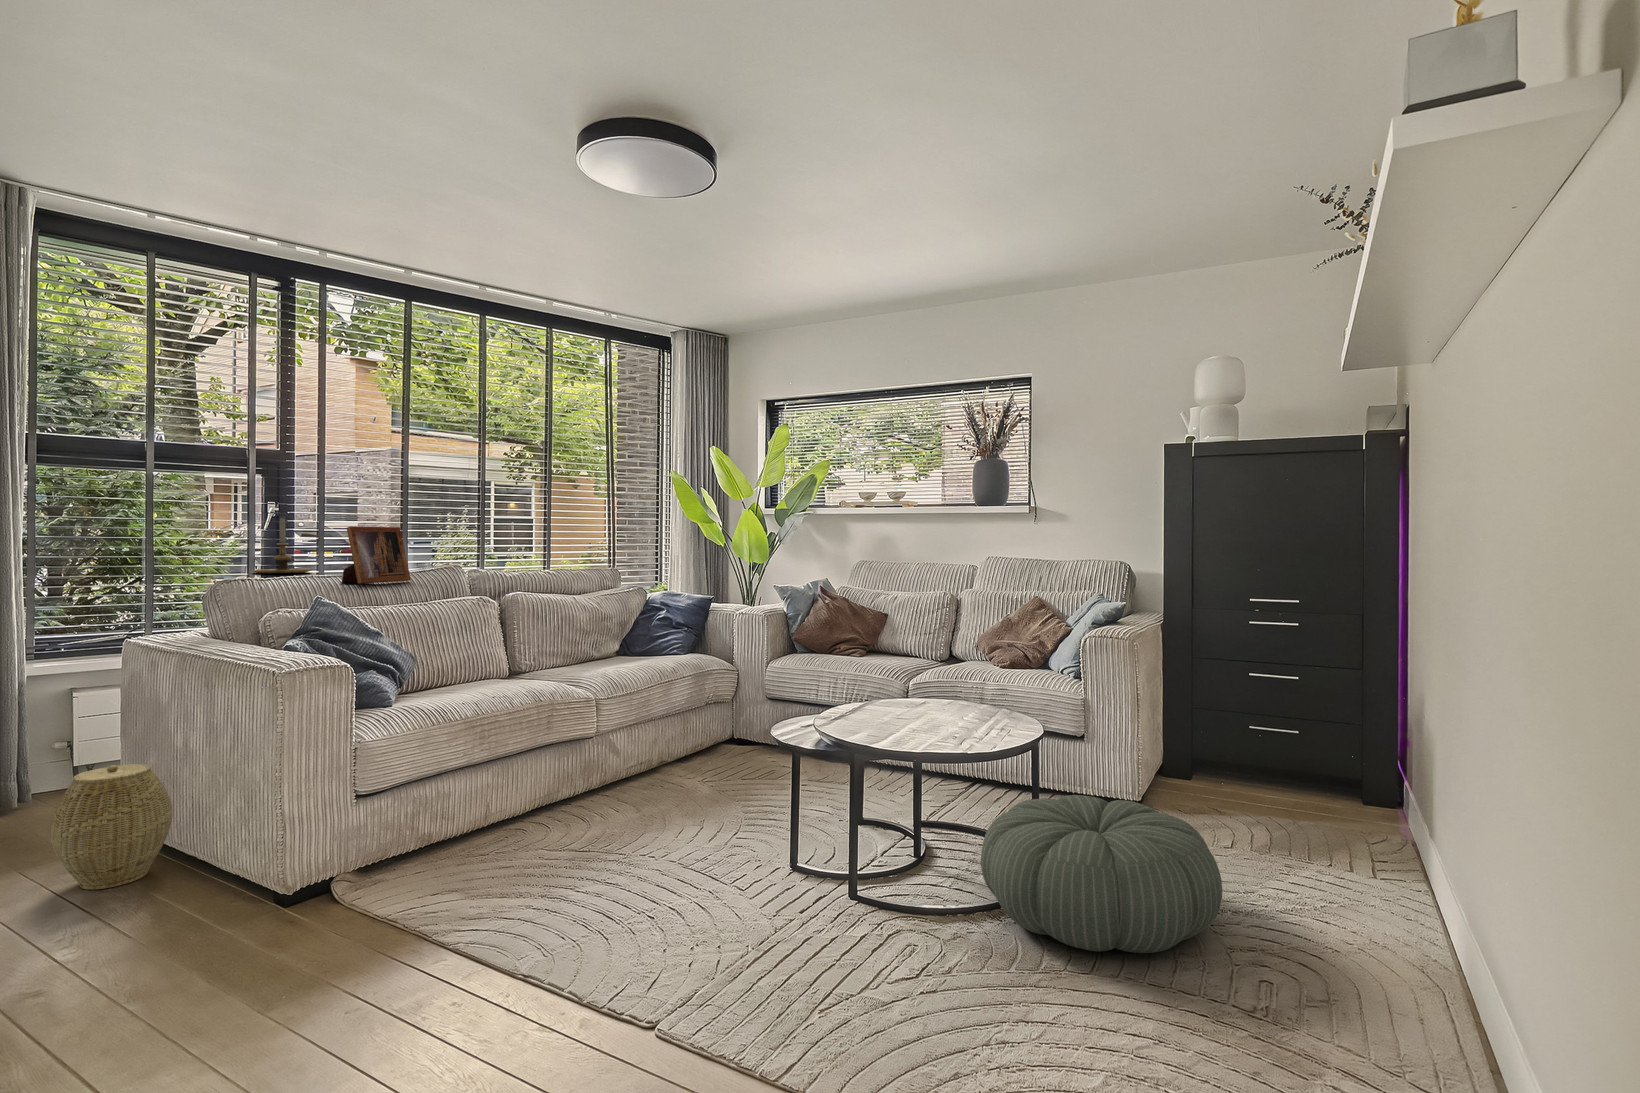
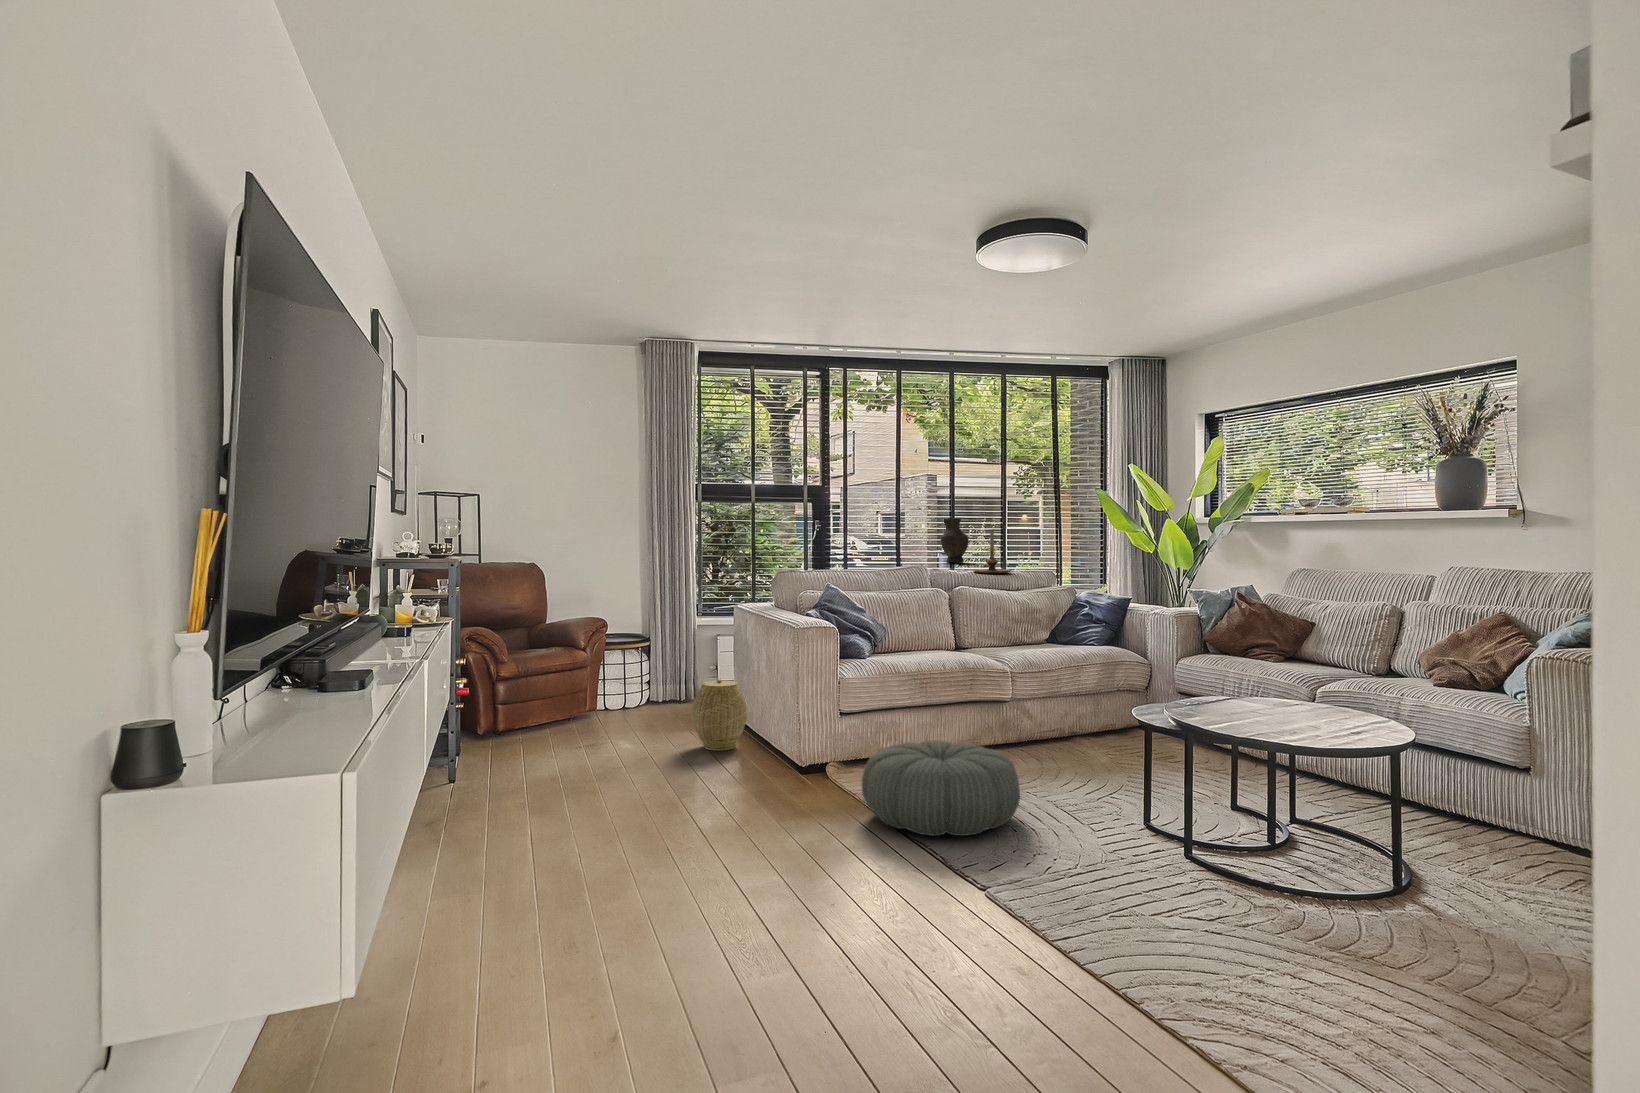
decorative vase: none [469,510,505,566] -> present [941,518,968,563]
candle holder: present [253,517,312,574] -> present [973,530,1011,573]
picture frame: present [342,526,411,584] -> none [844,533,889,575]
pouf: present [981,795,1222,953] -> present [862,740,1020,836]

